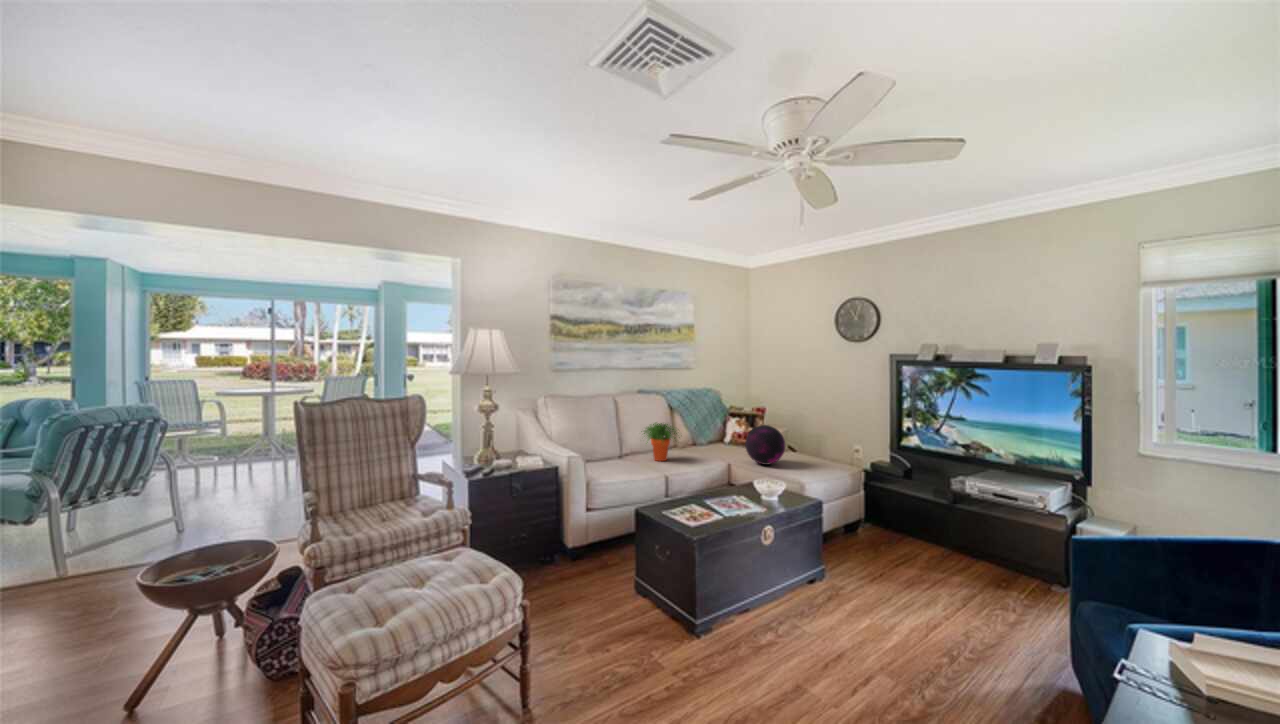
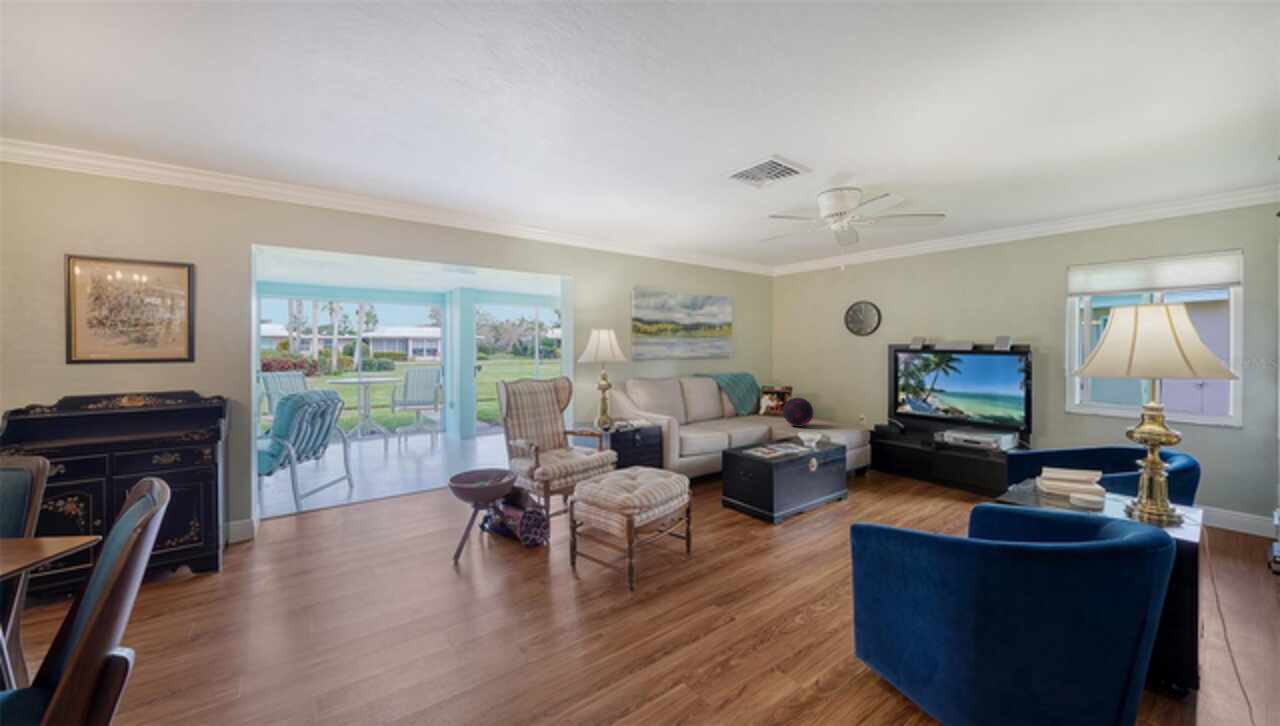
potted plant: present [644,422,680,461] -> none [703,396,737,425]

